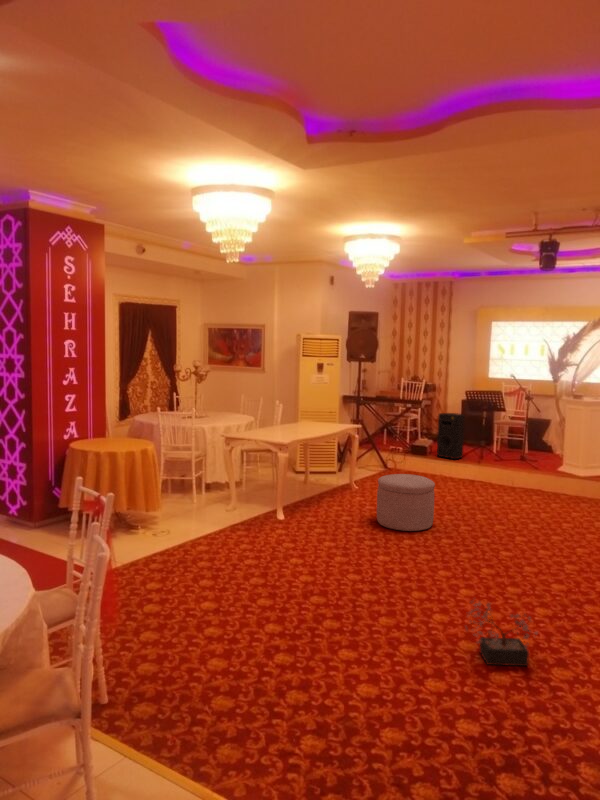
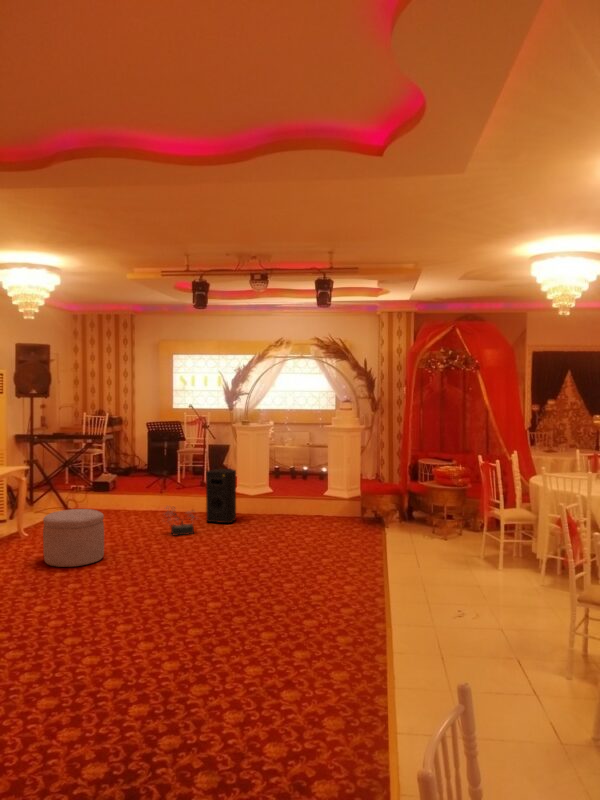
speaker: present [437,413,465,459] -> present [206,469,236,523]
decorative plant: present [466,601,538,666] -> present [166,506,194,536]

